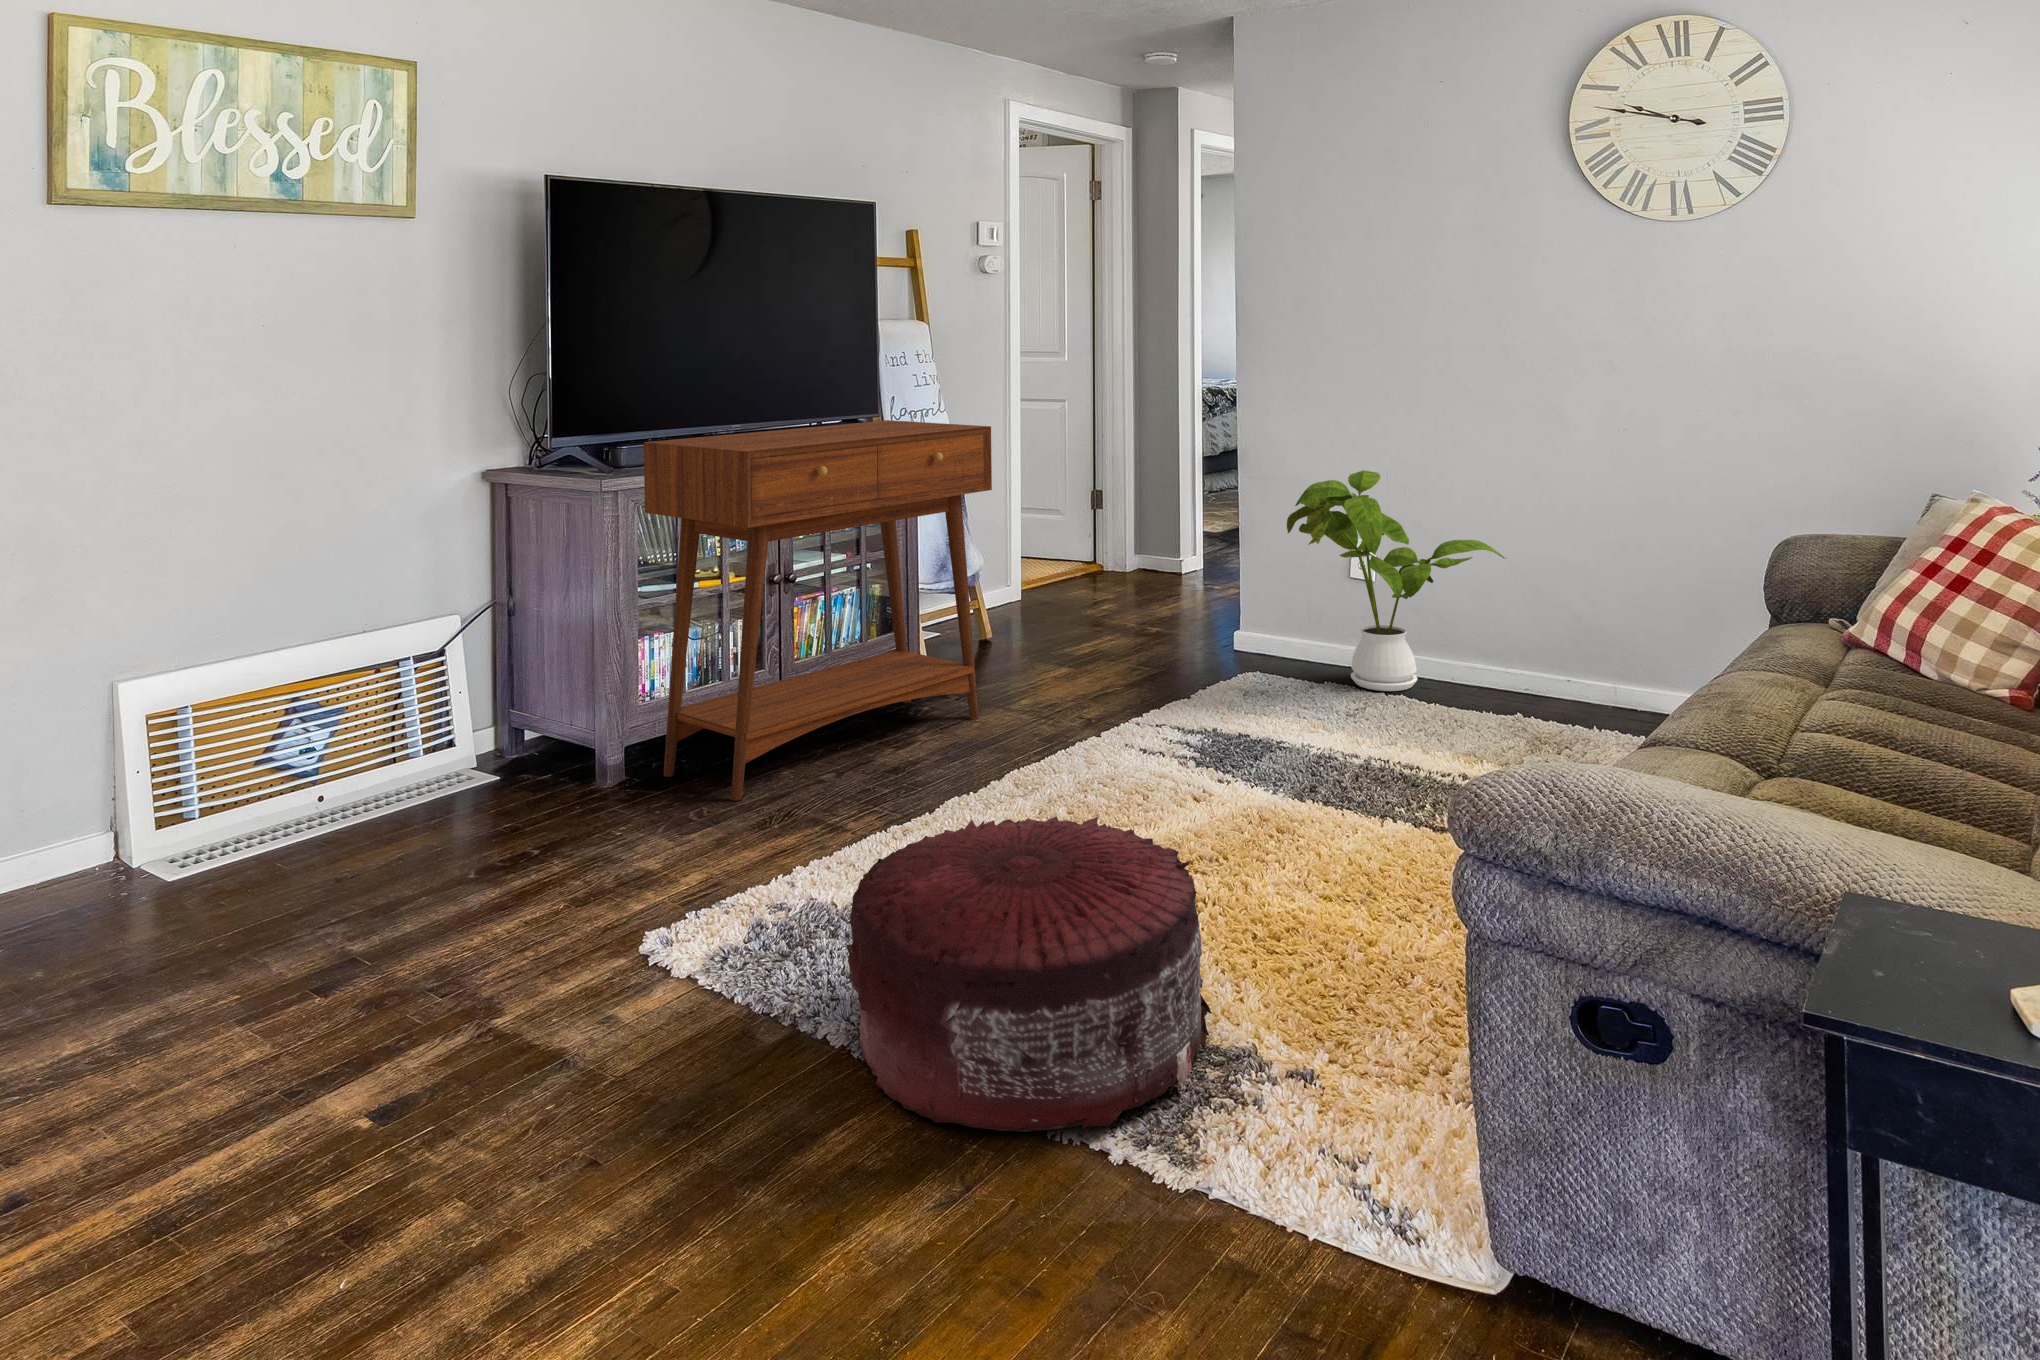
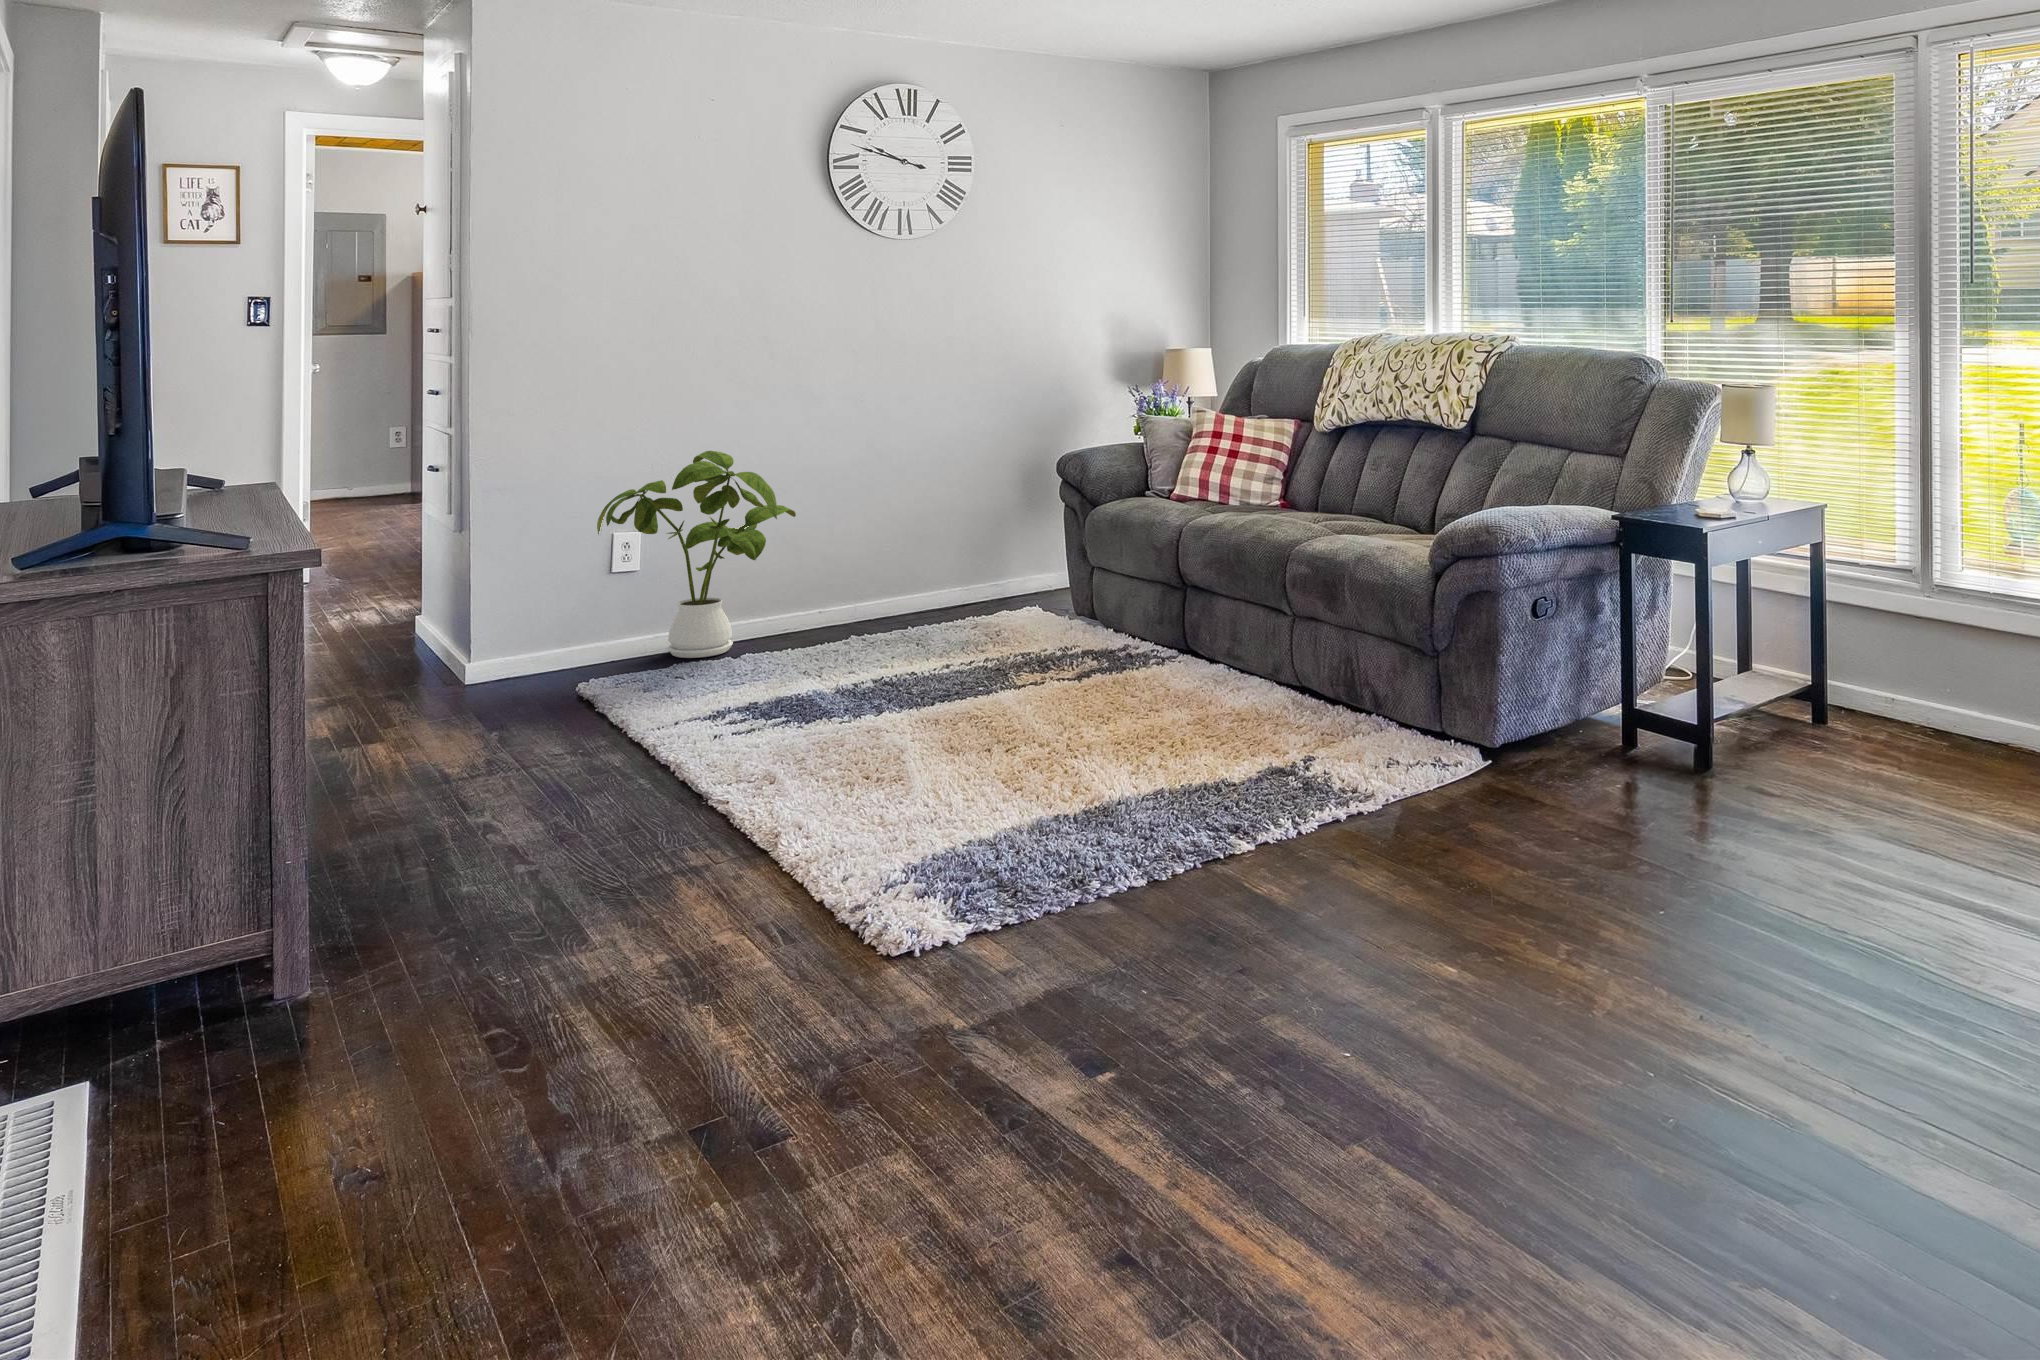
console table: present [644,420,992,801] -> none [253,424,530,946]
pouf: present [846,816,1212,1131] -> none [1061,669,1325,872]

